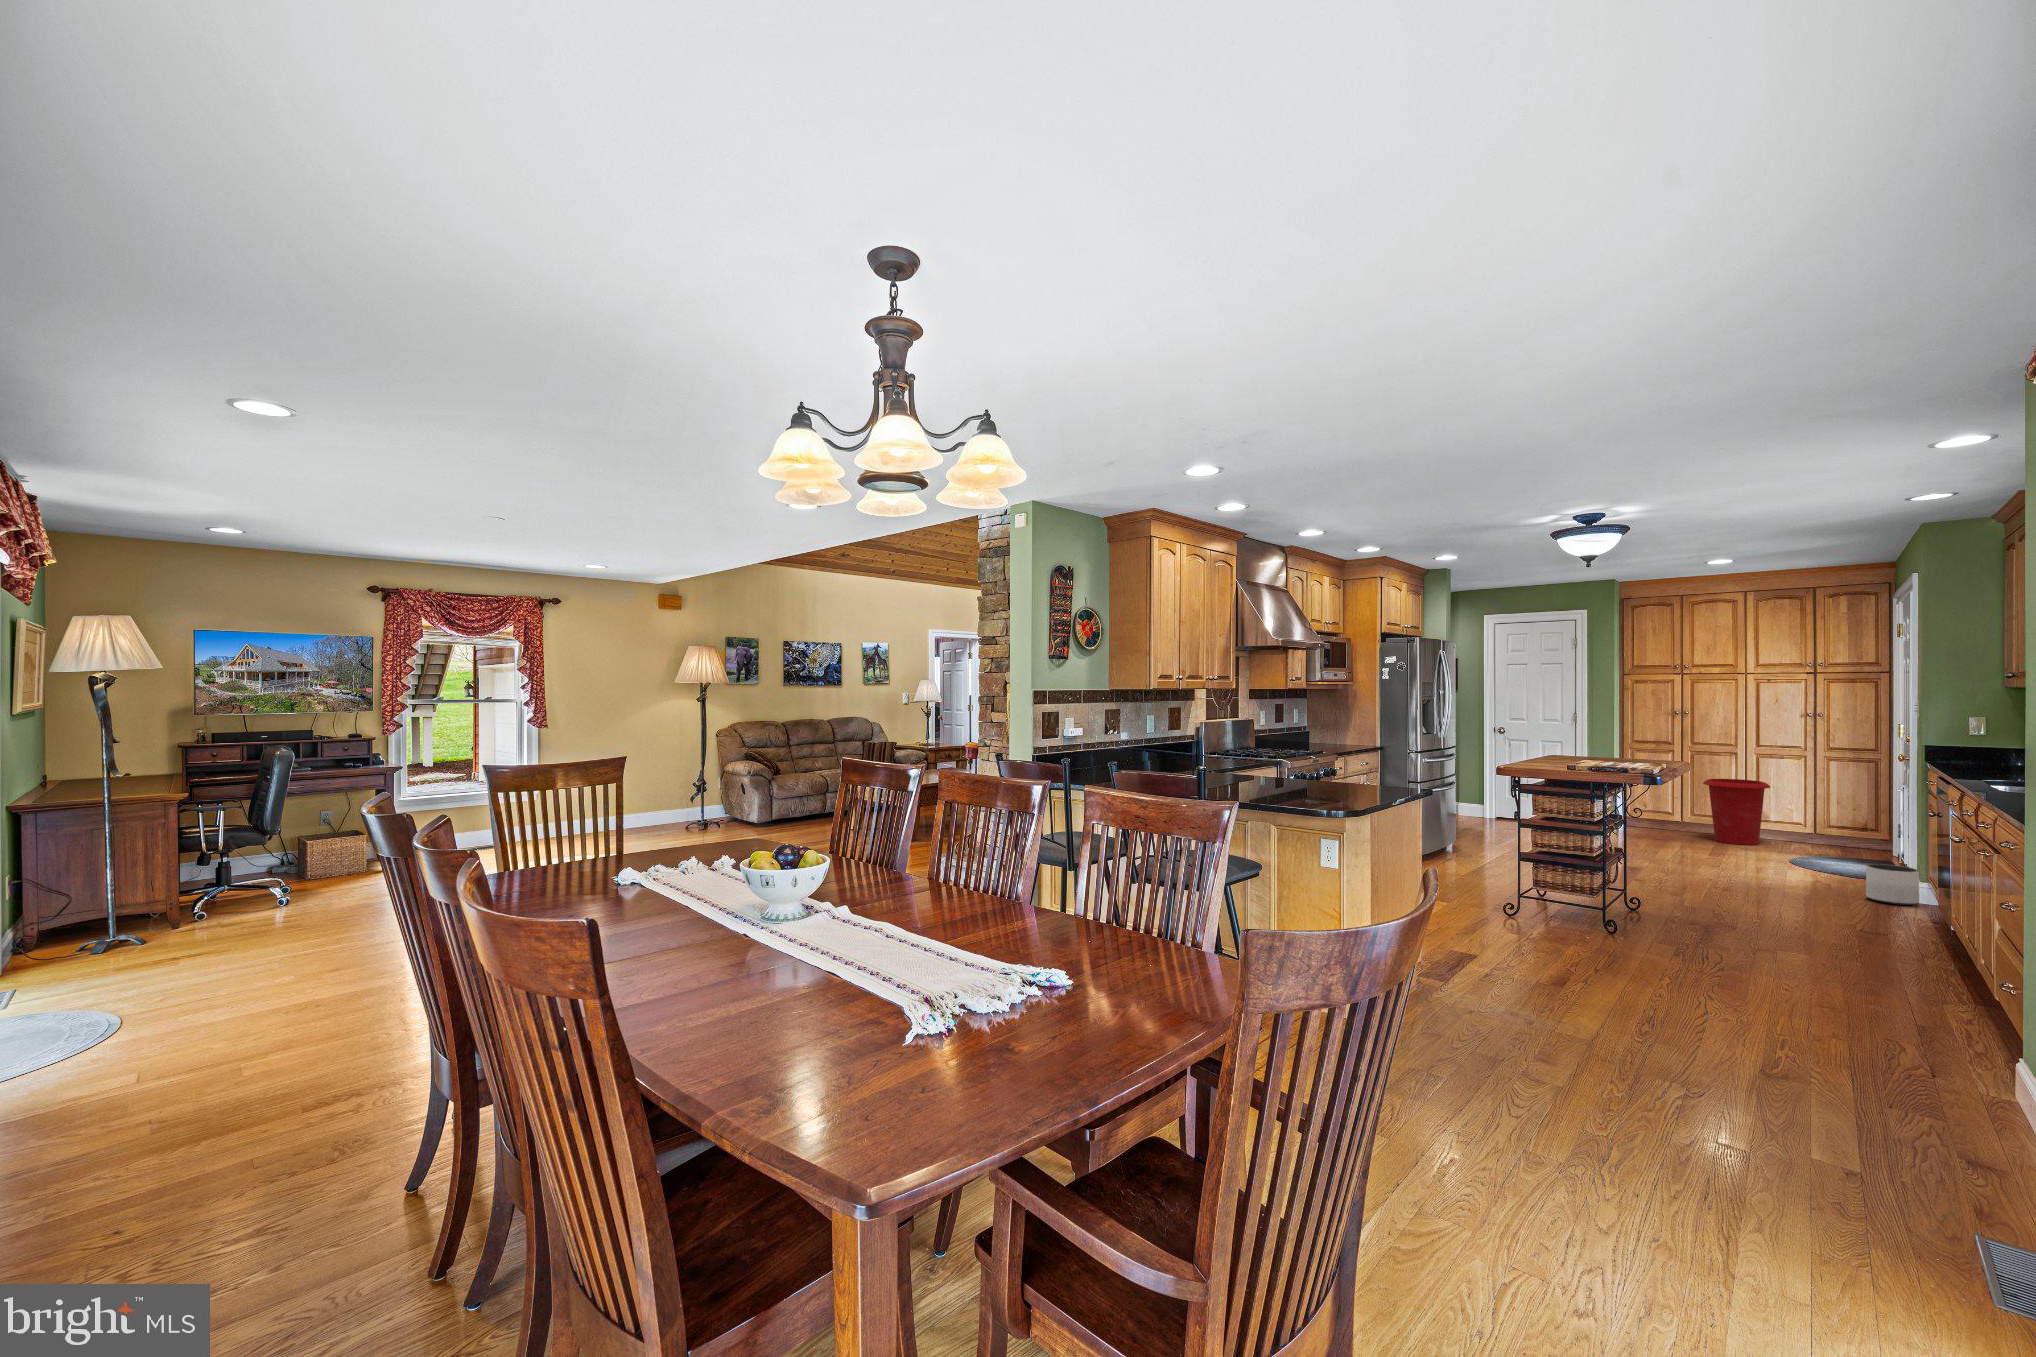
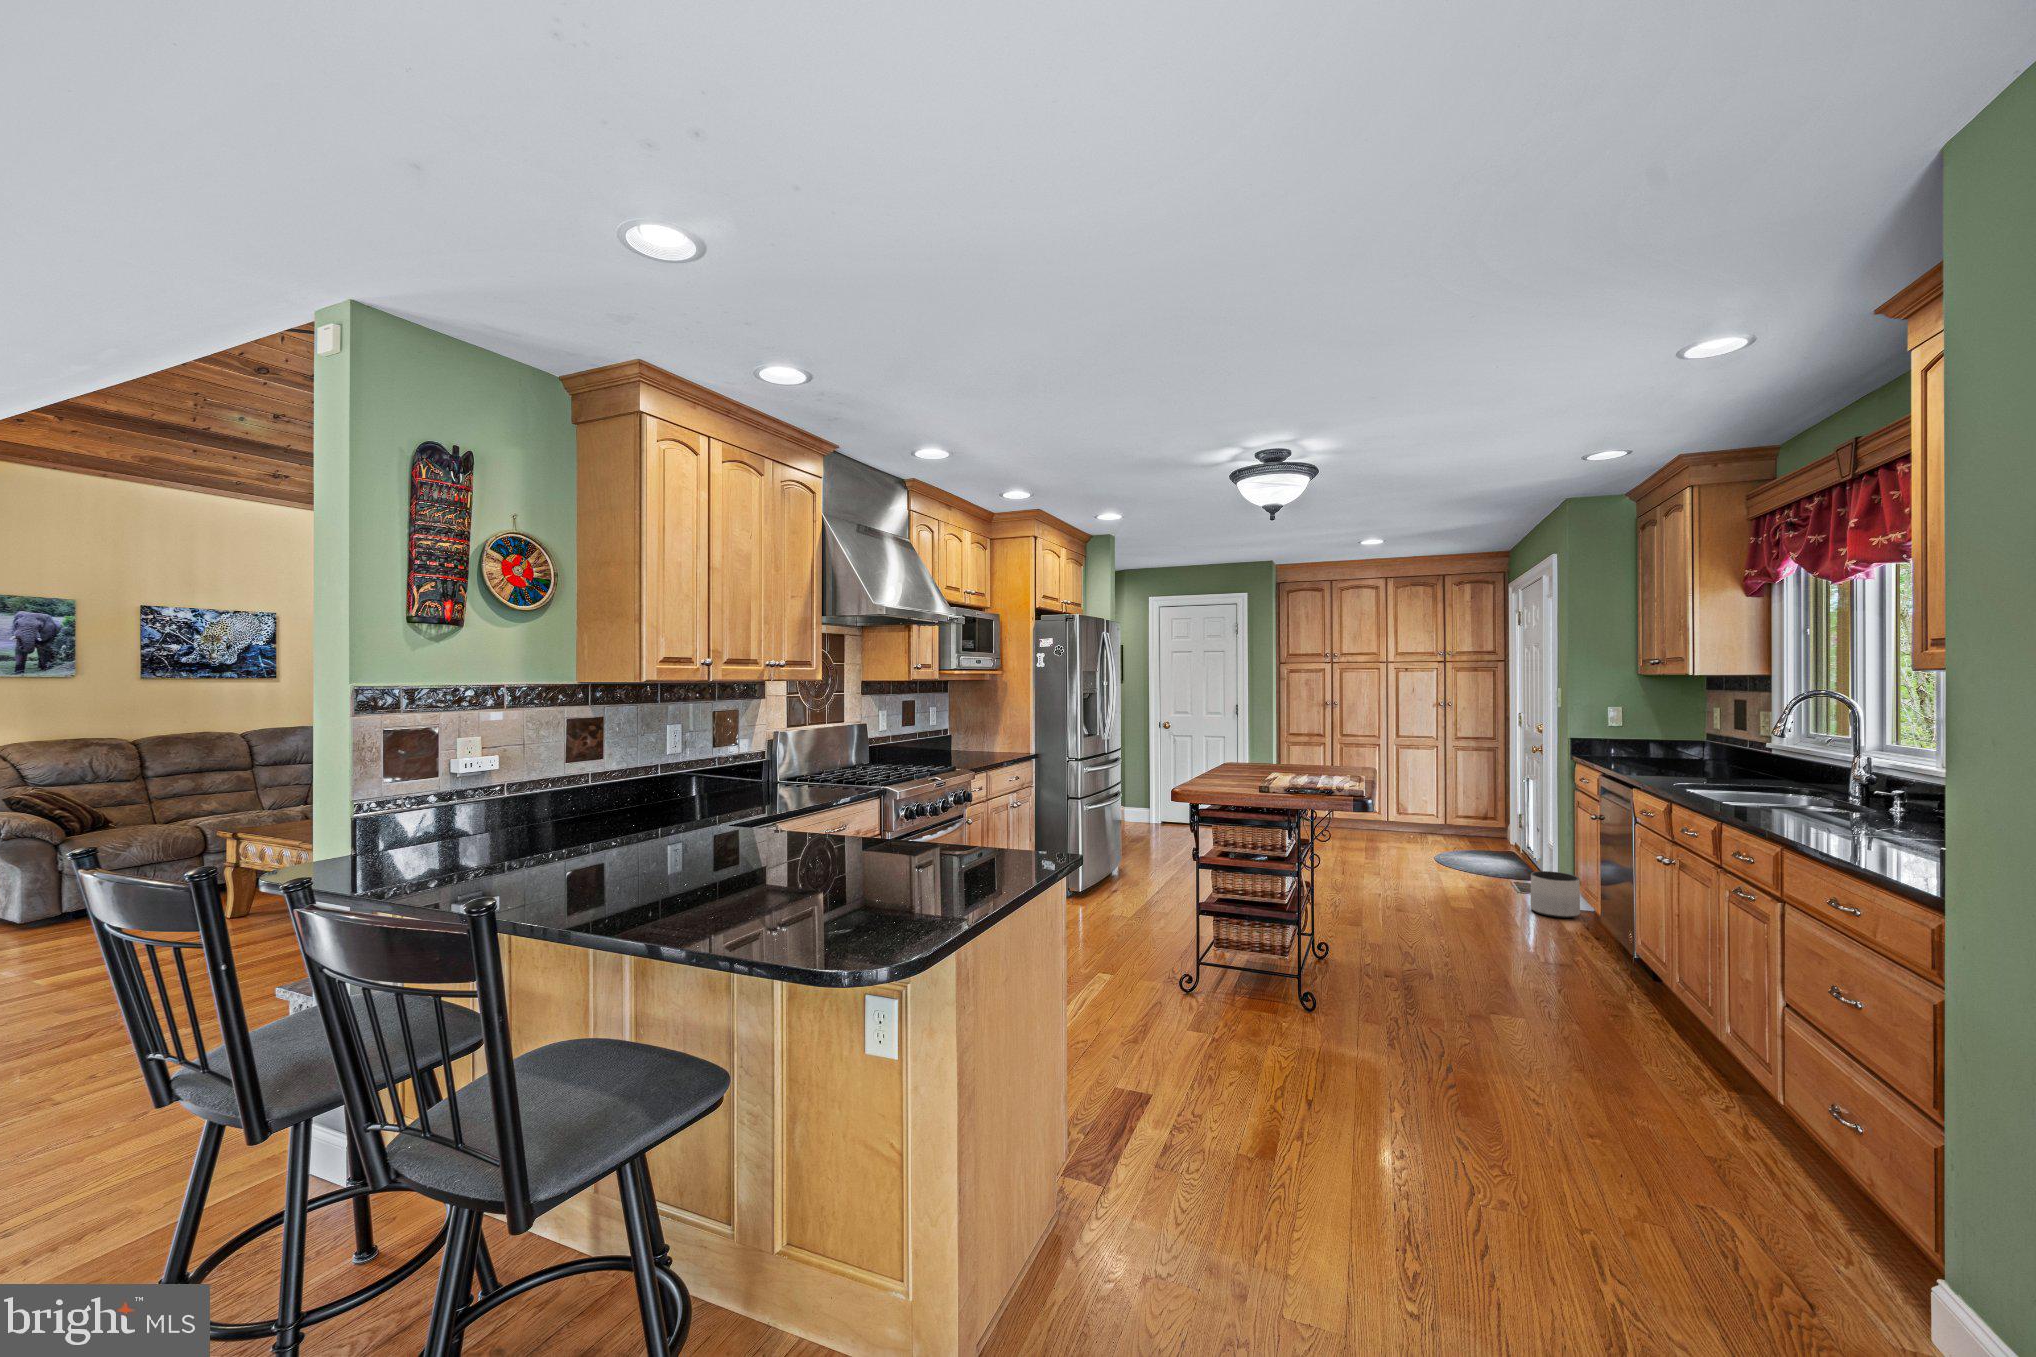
waste bin: present [1703,779,1770,845] -> none [1351,772,1411,842]

